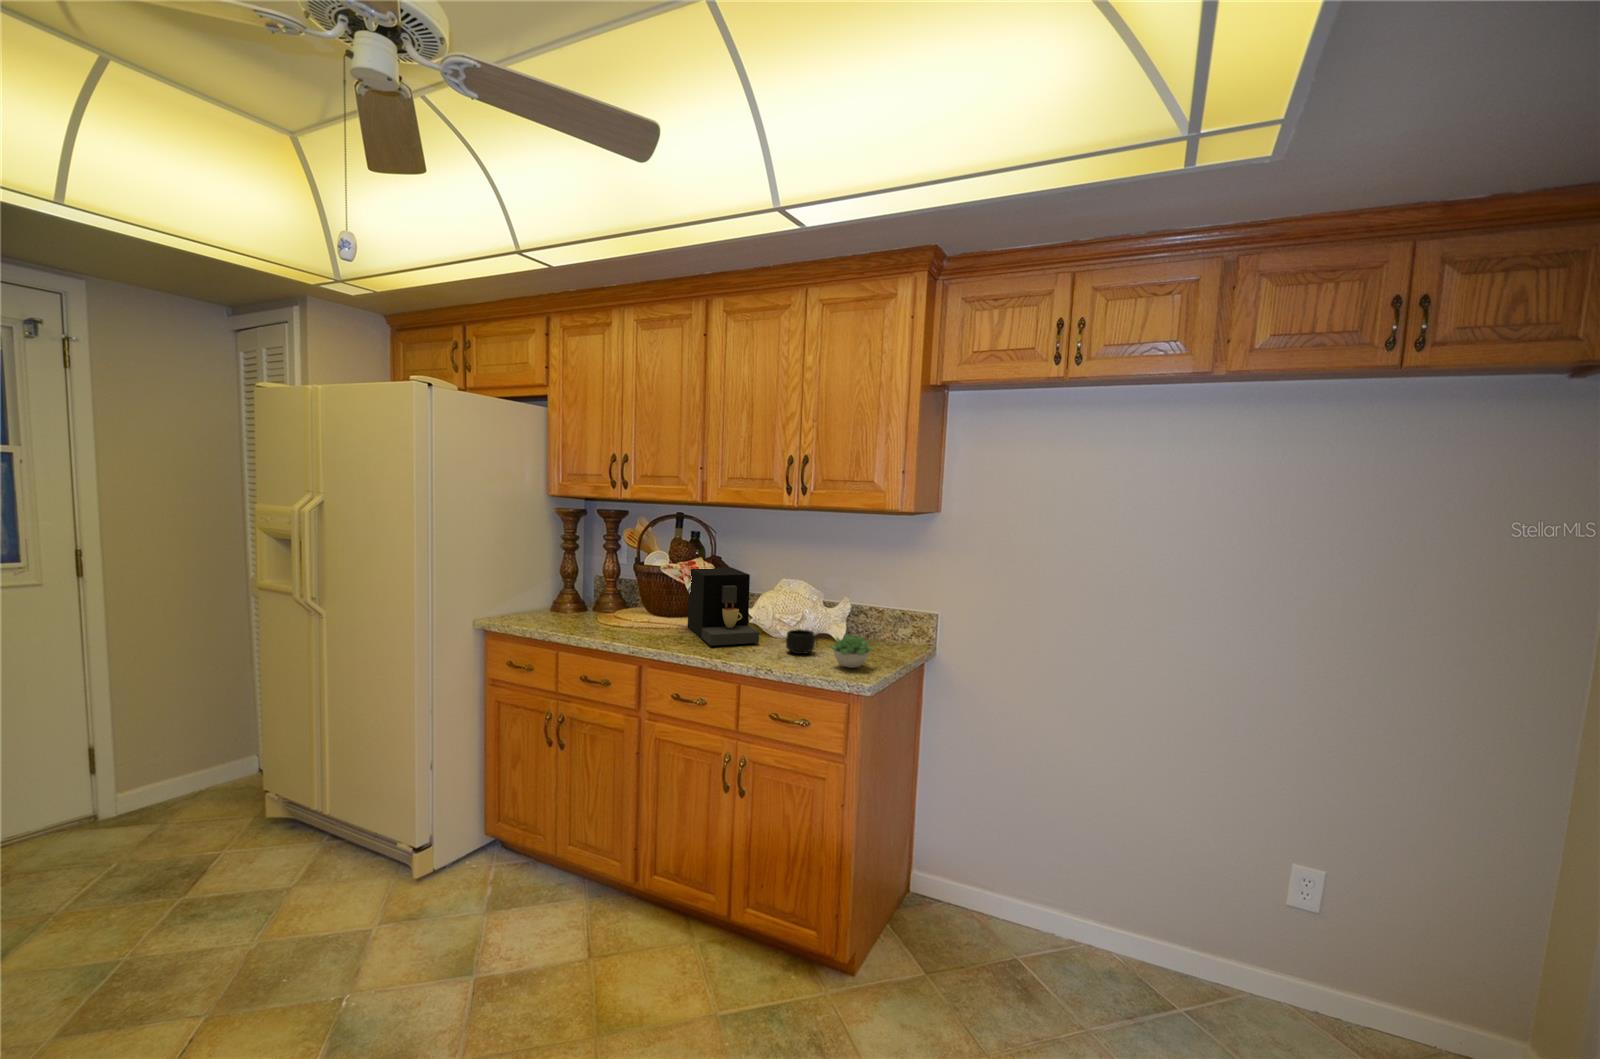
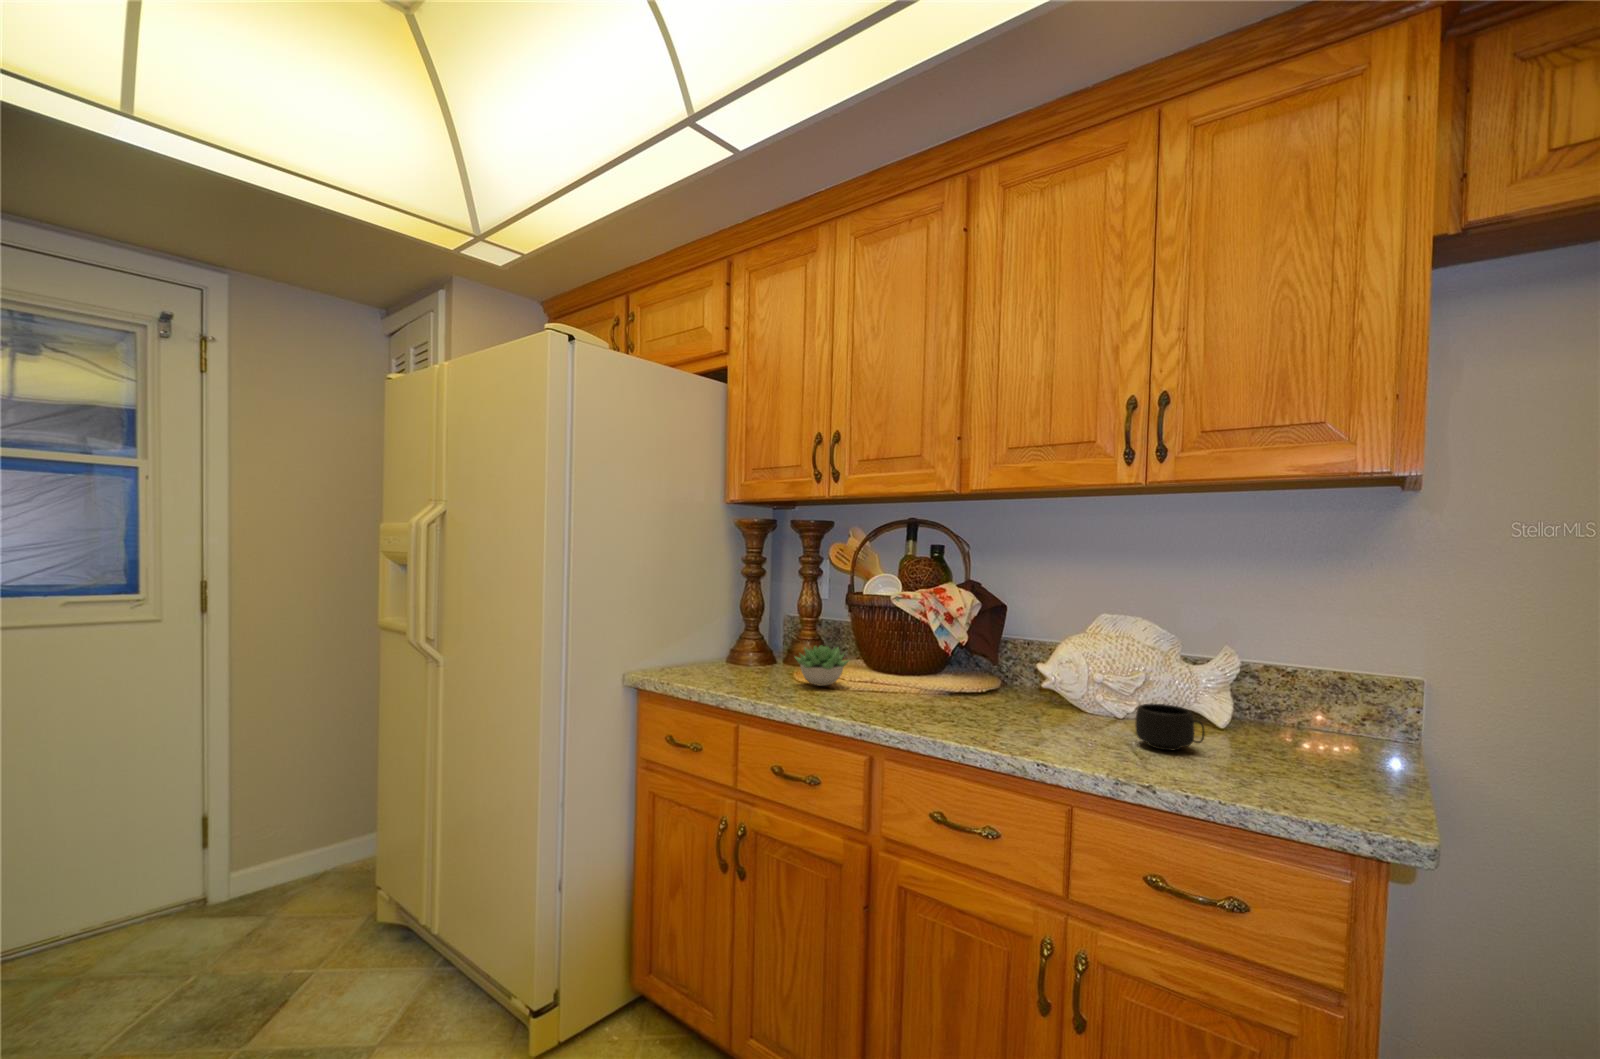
coffee maker: present [688,567,759,646] -> none [935,598,1075,727]
succulent plant: present [830,634,874,668] -> present [795,645,849,686]

